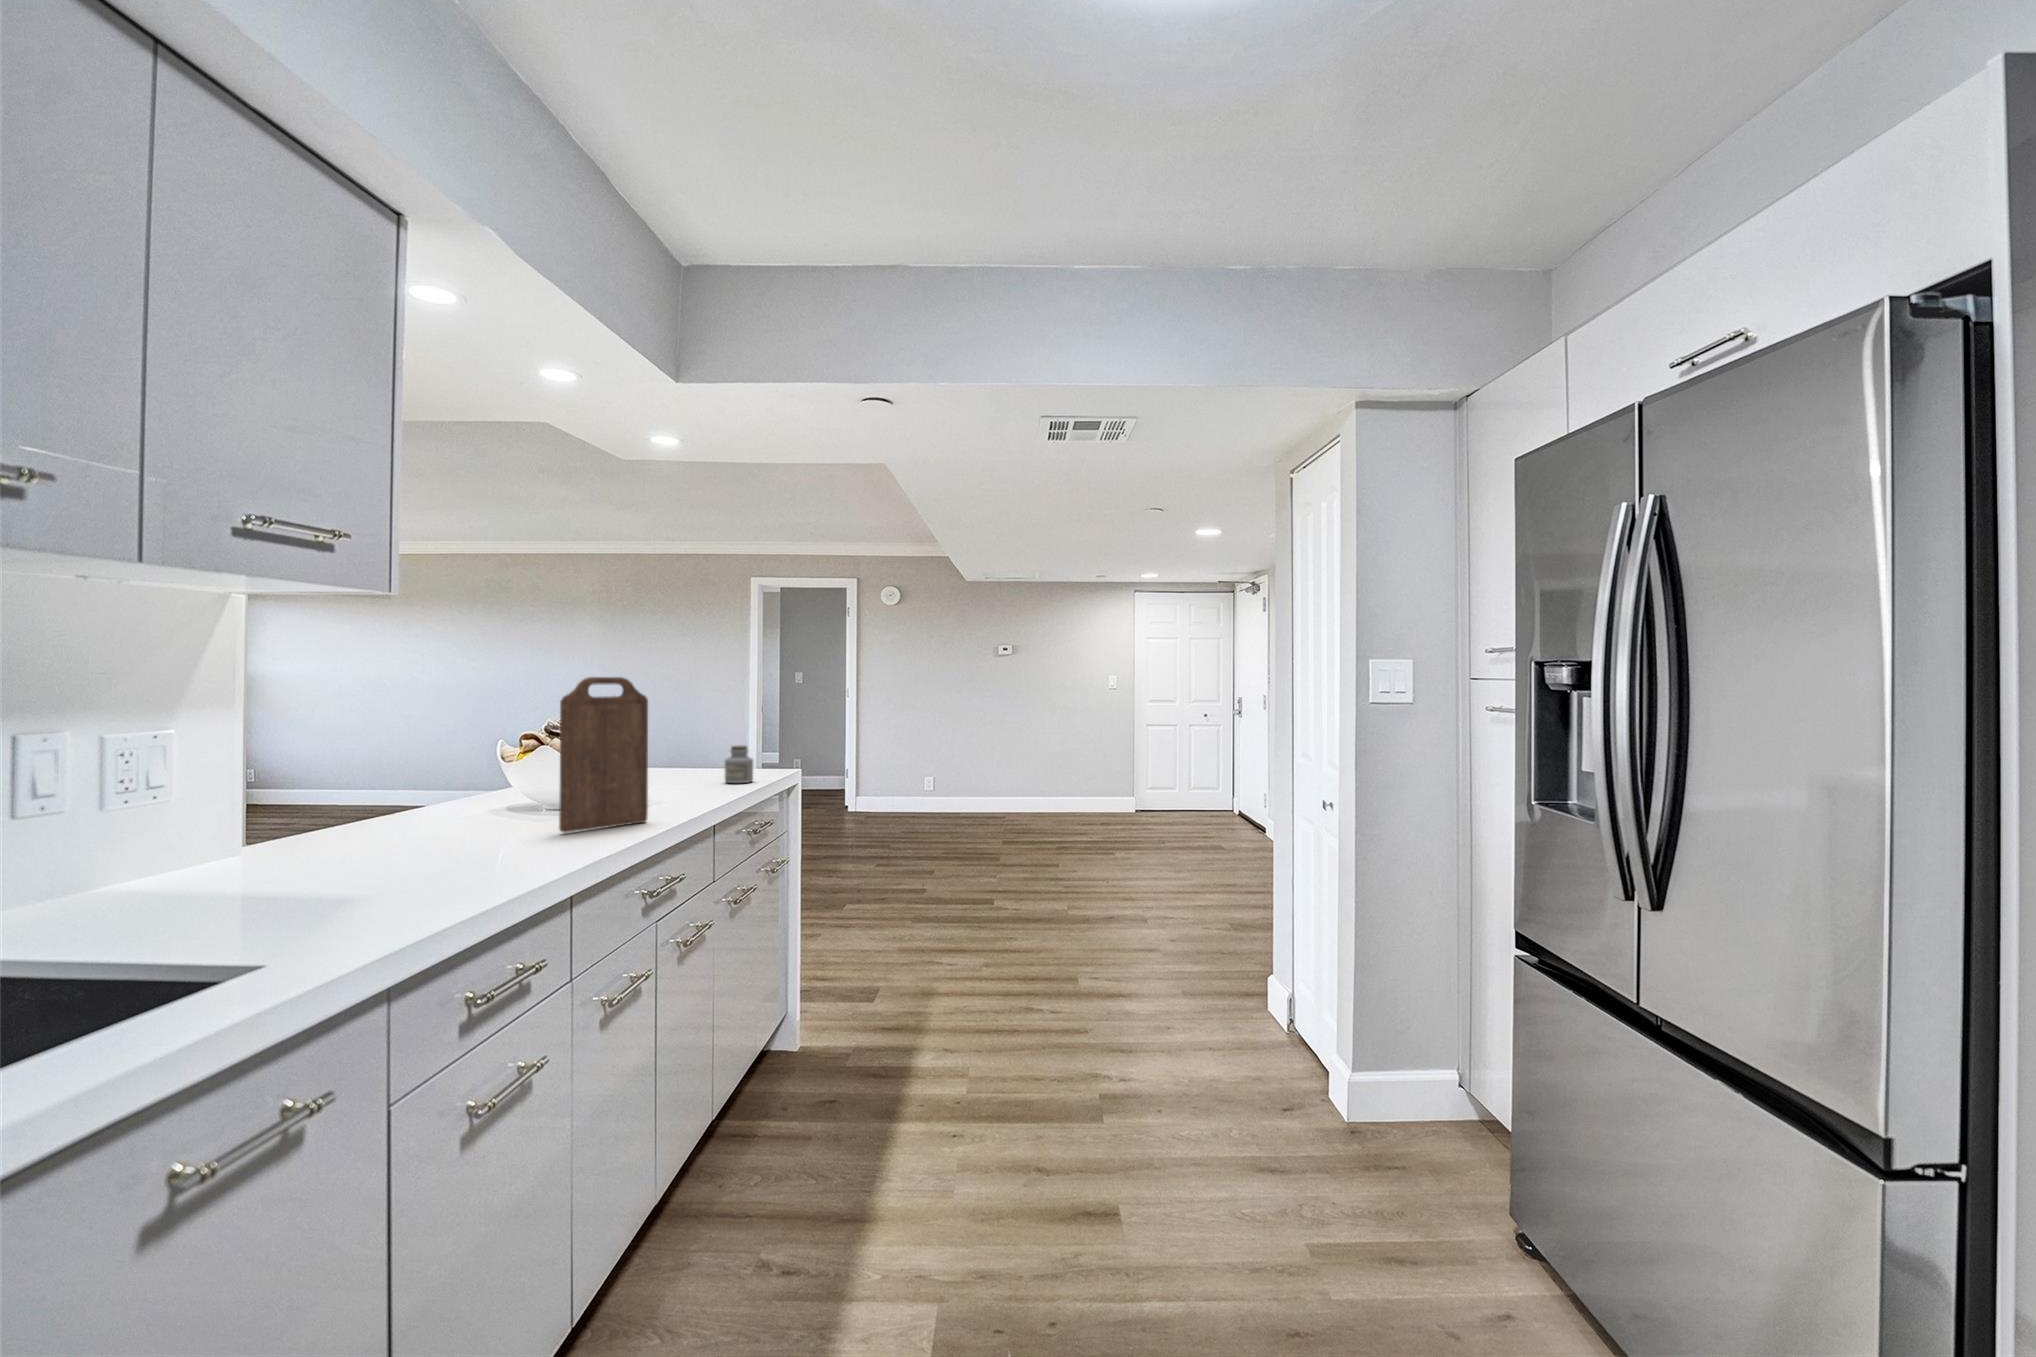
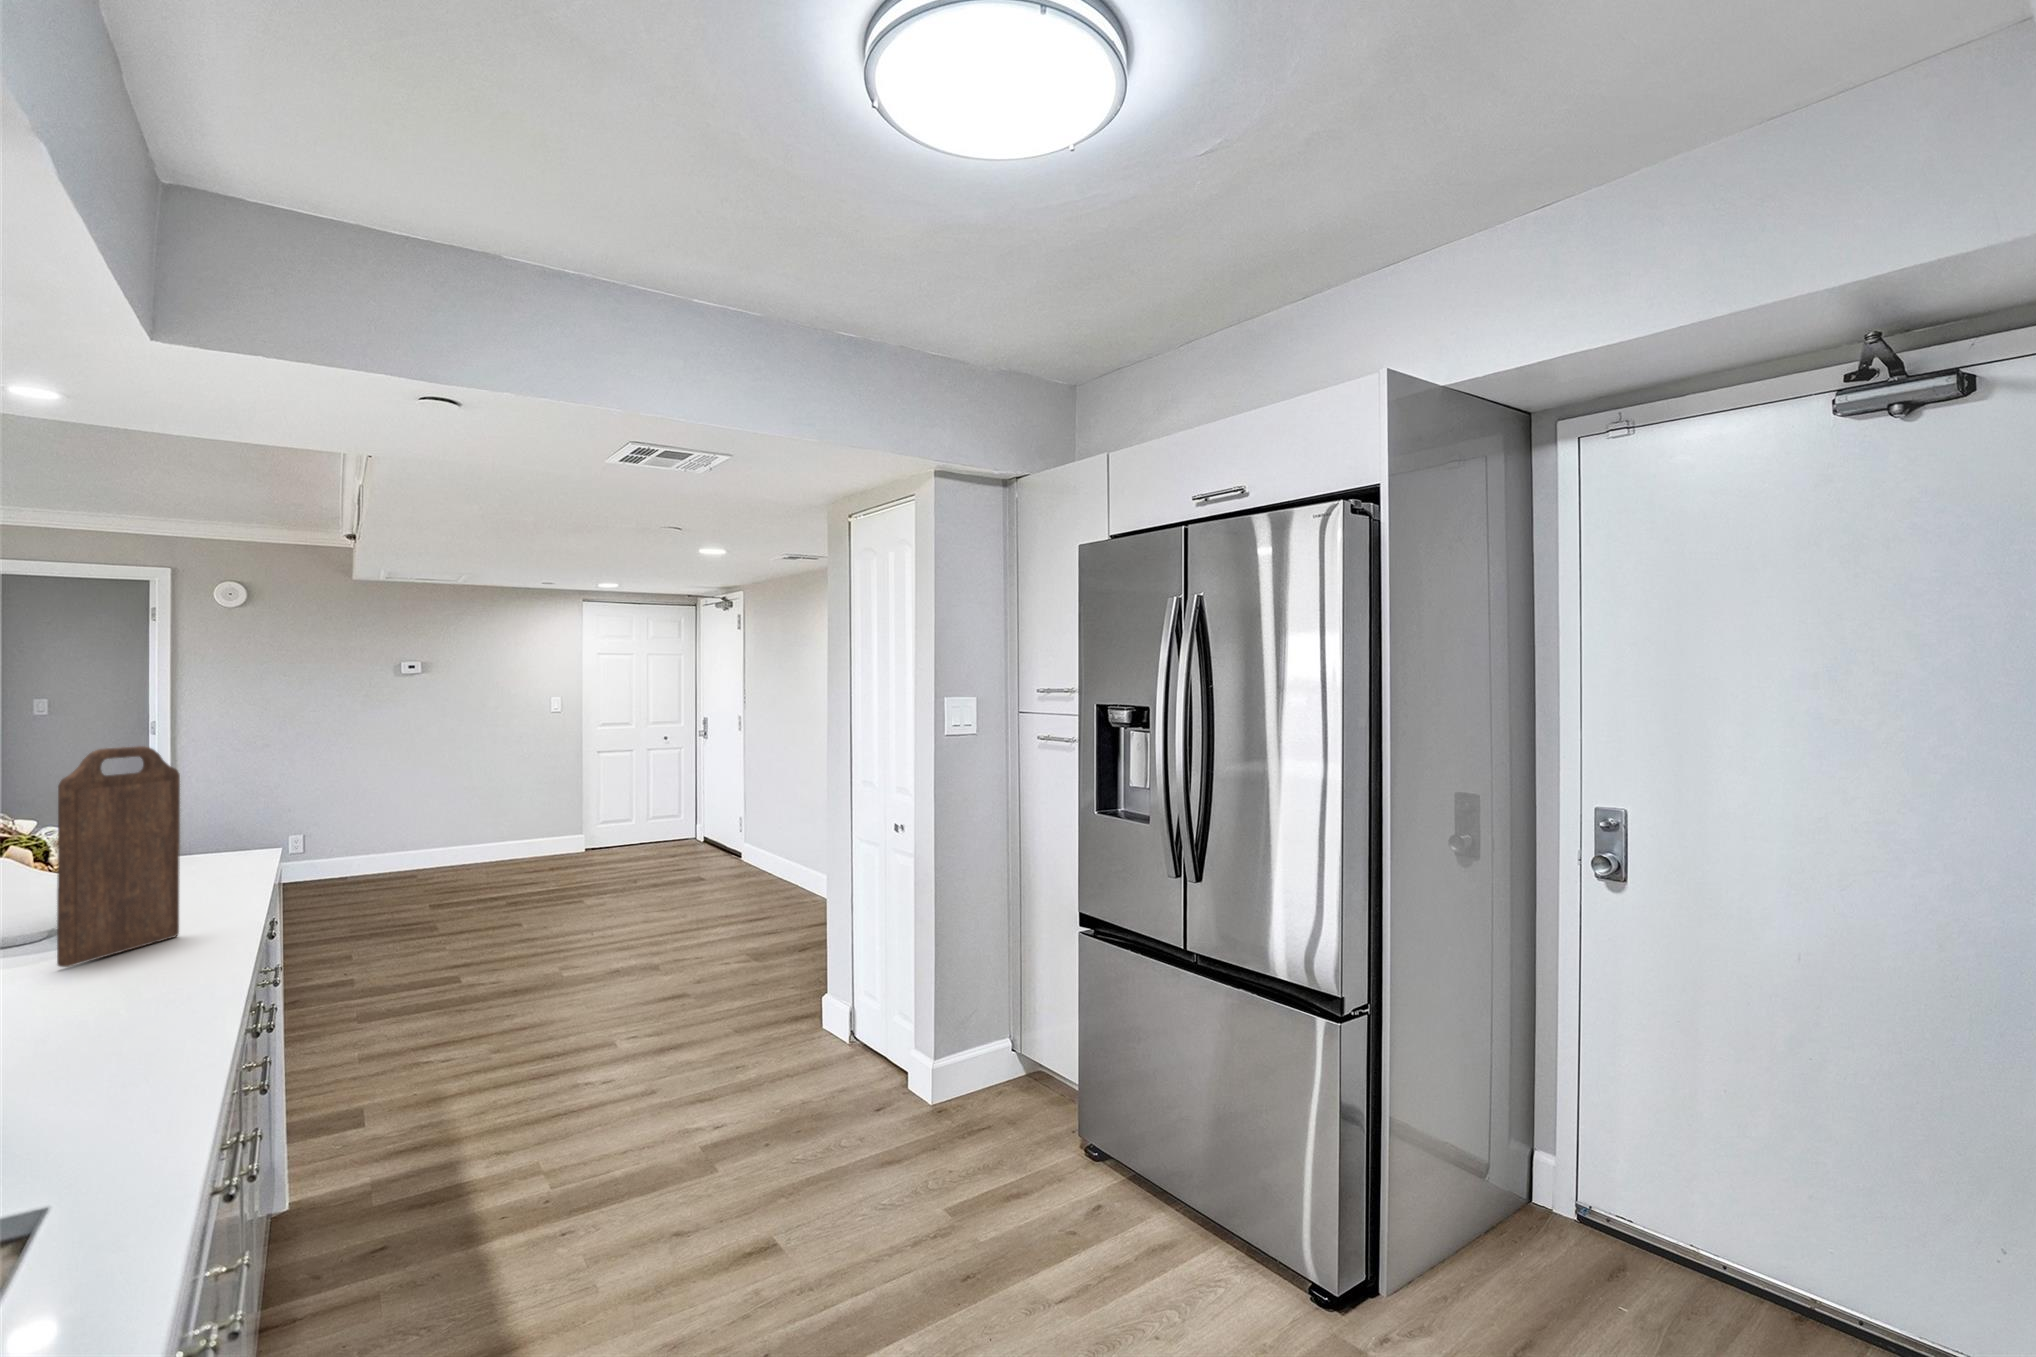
jar: present [725,745,753,783] -> none [181,820,228,873]

